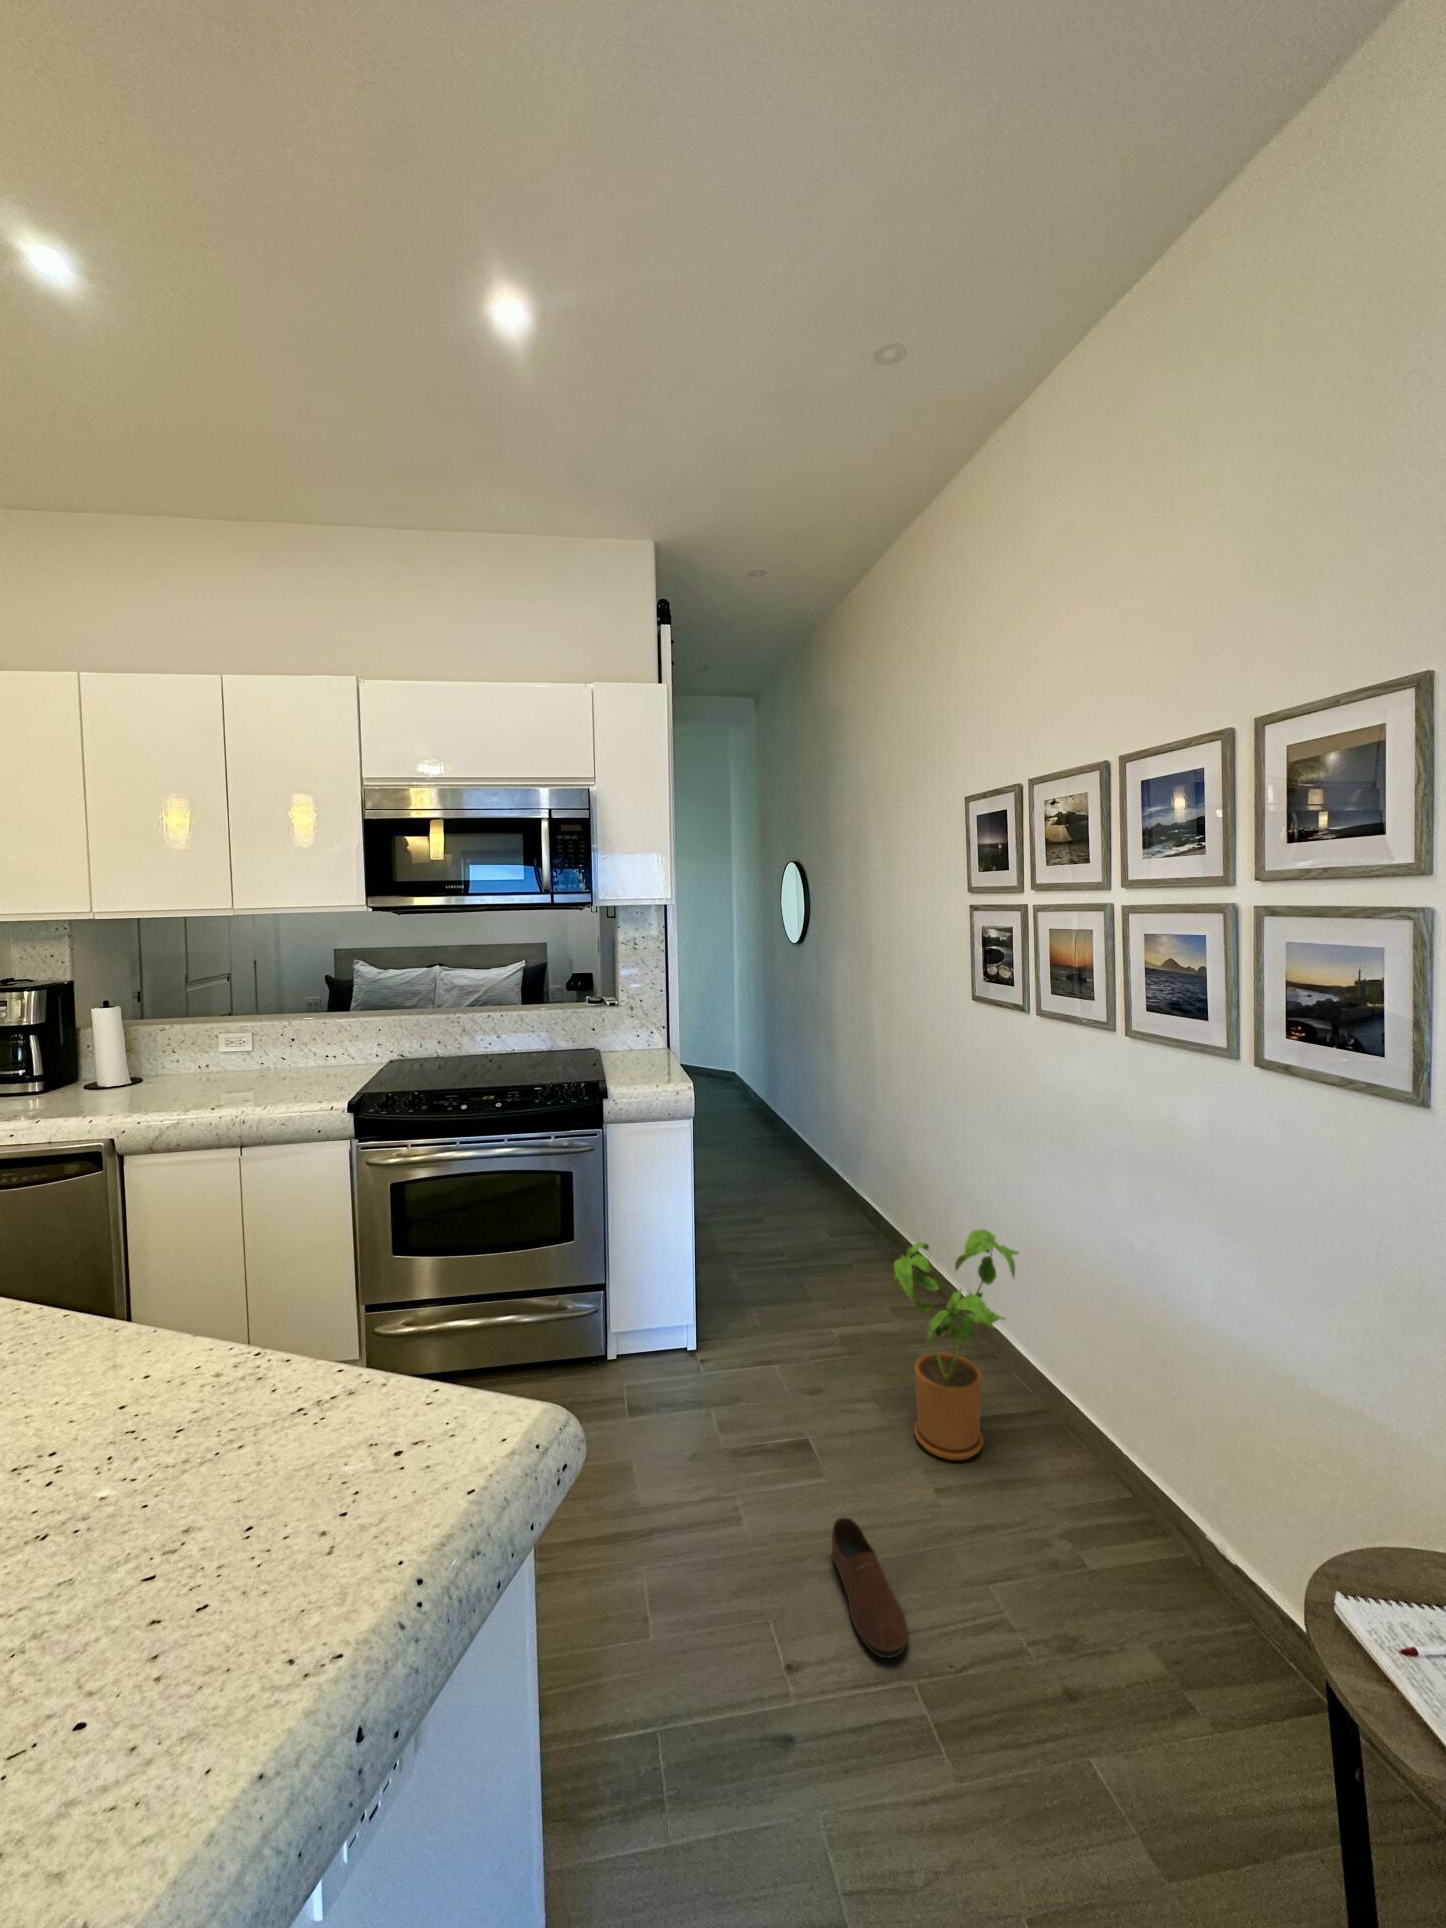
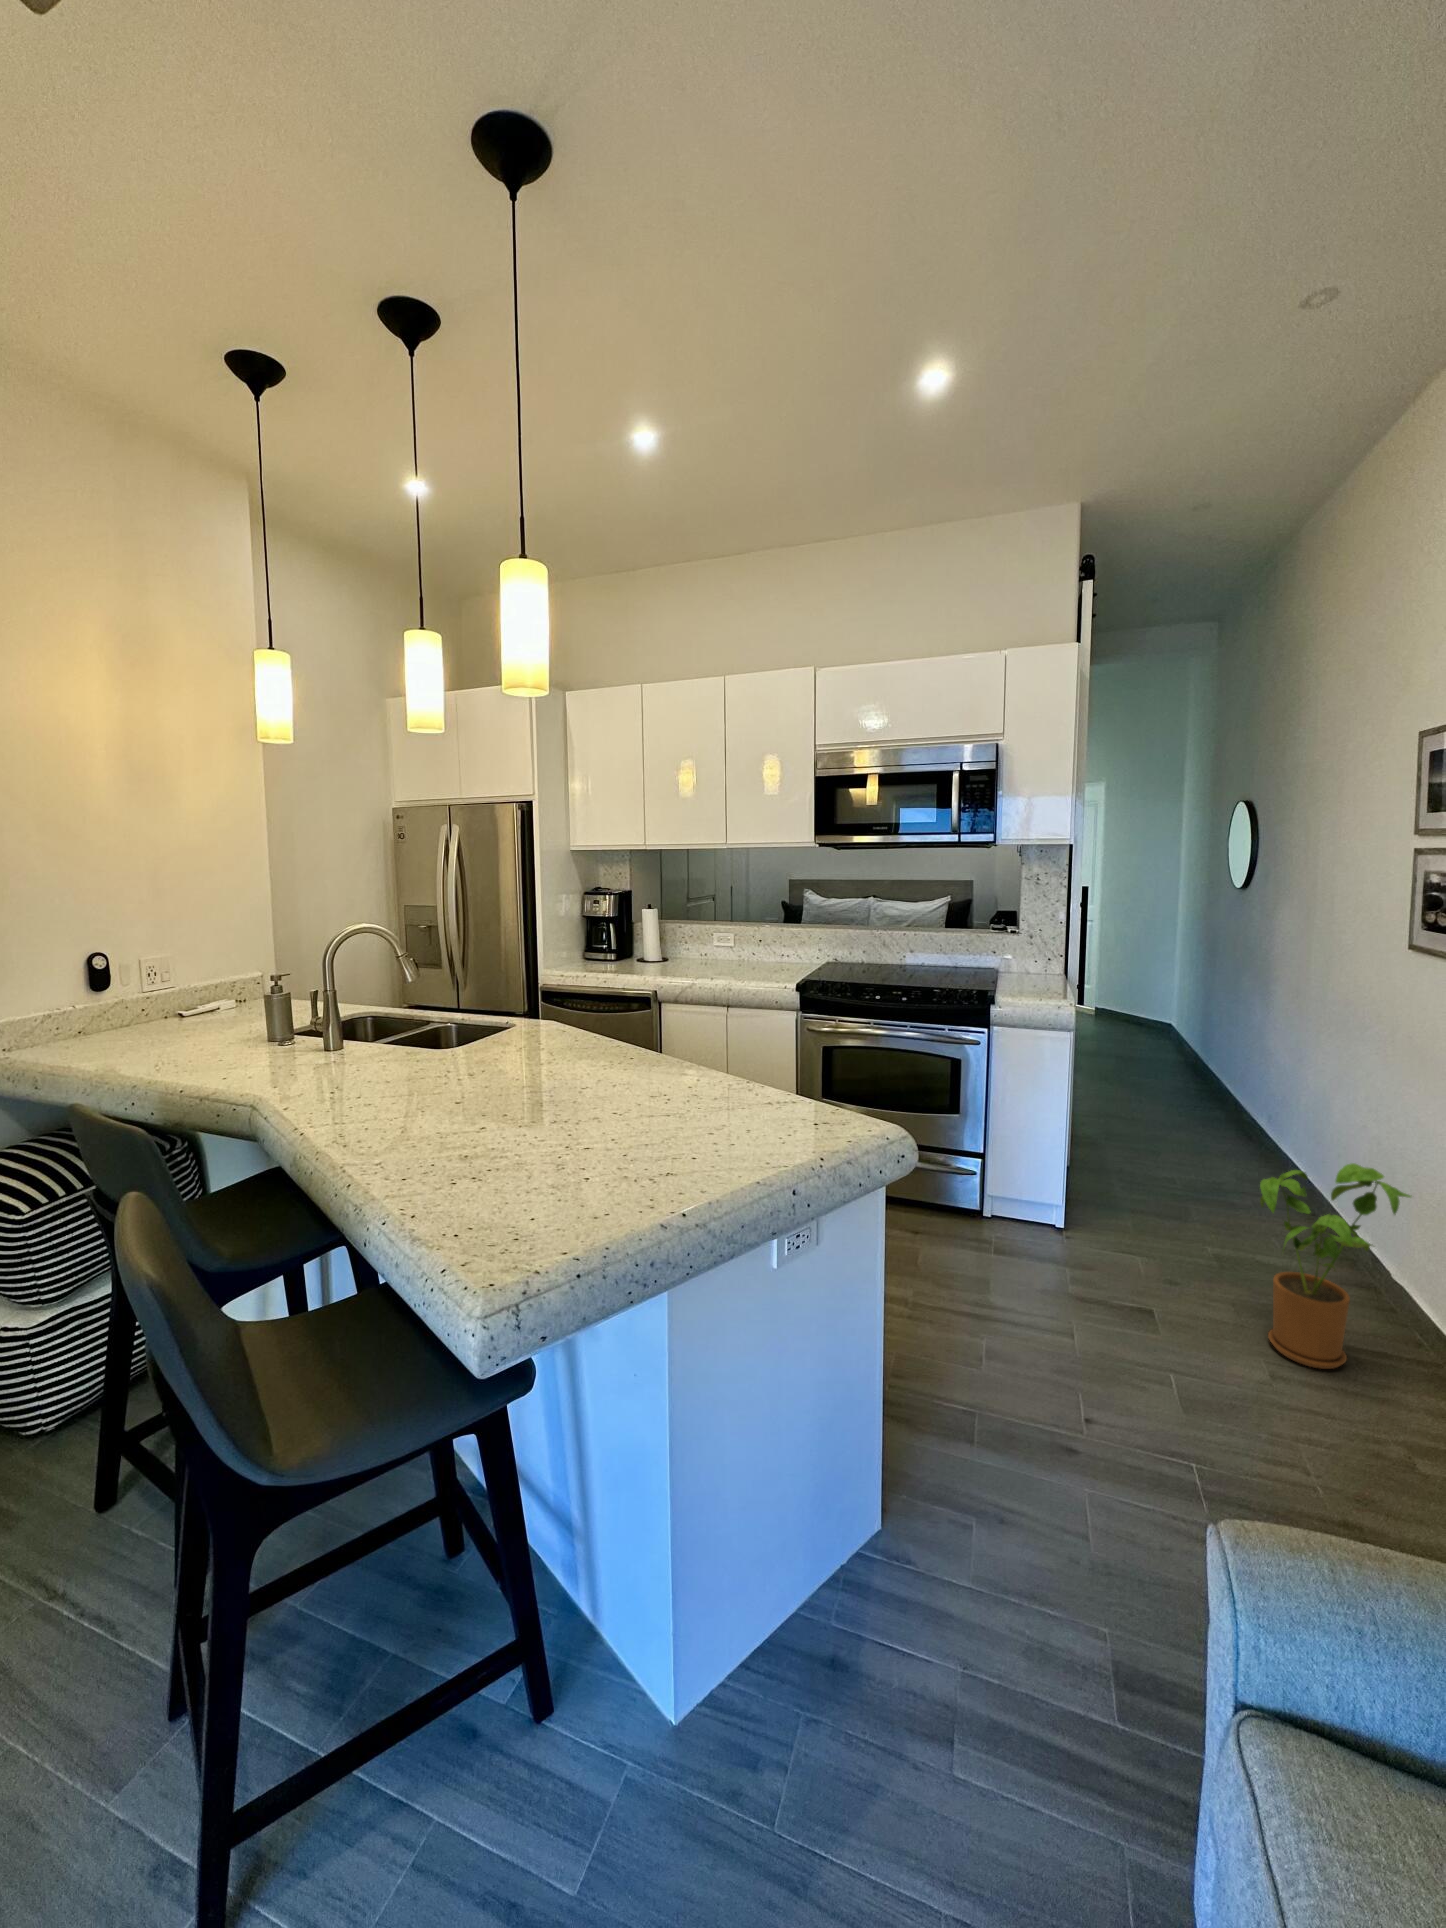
shoe: present [832,1518,908,1658] -> none [1151,1355,1206,1451]

